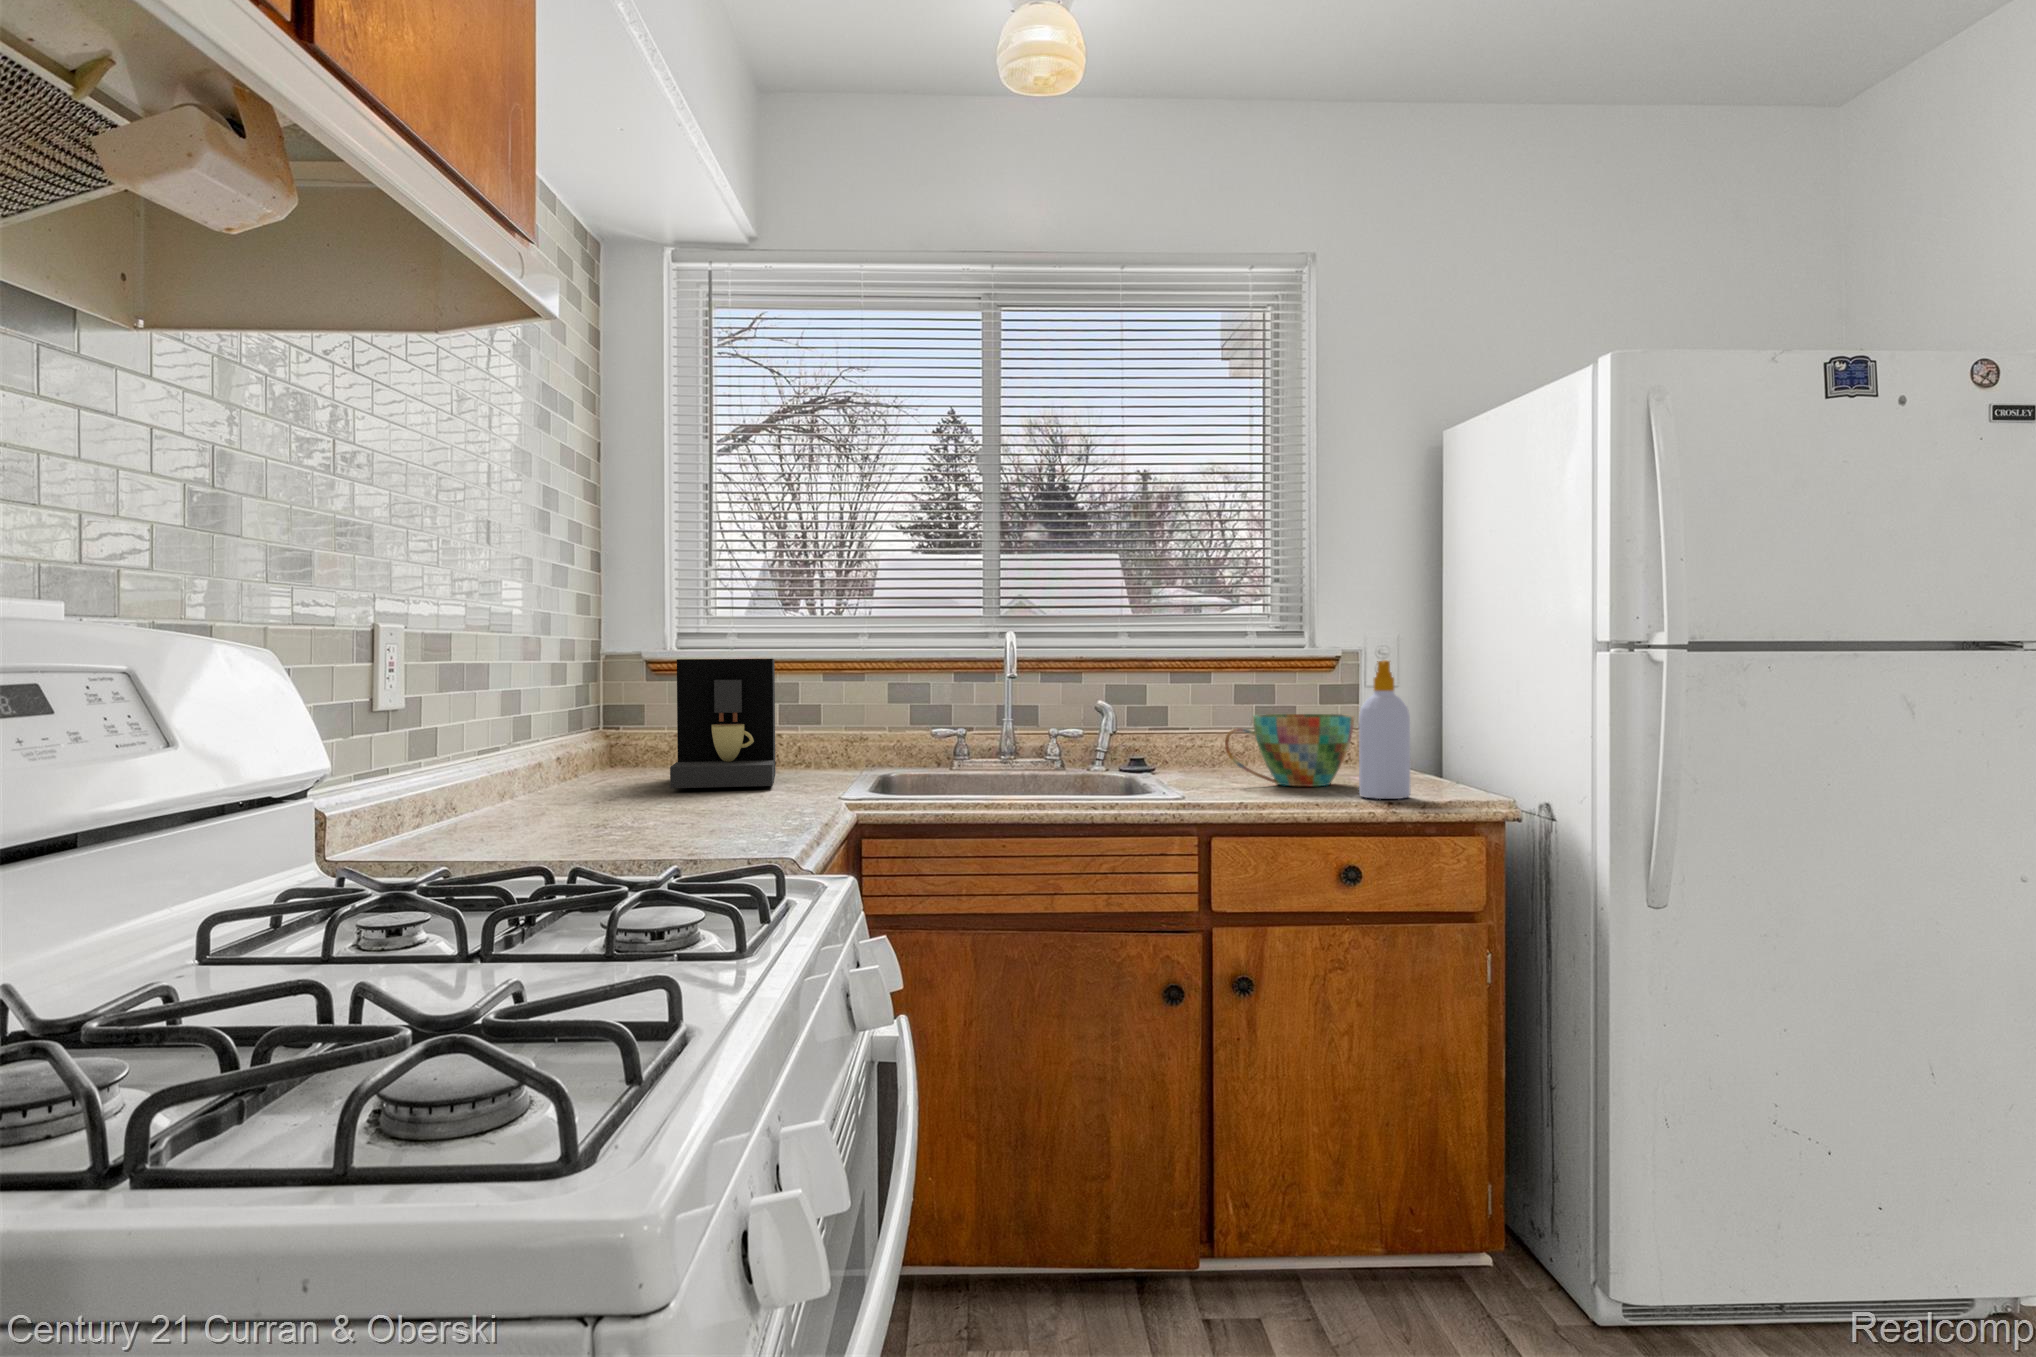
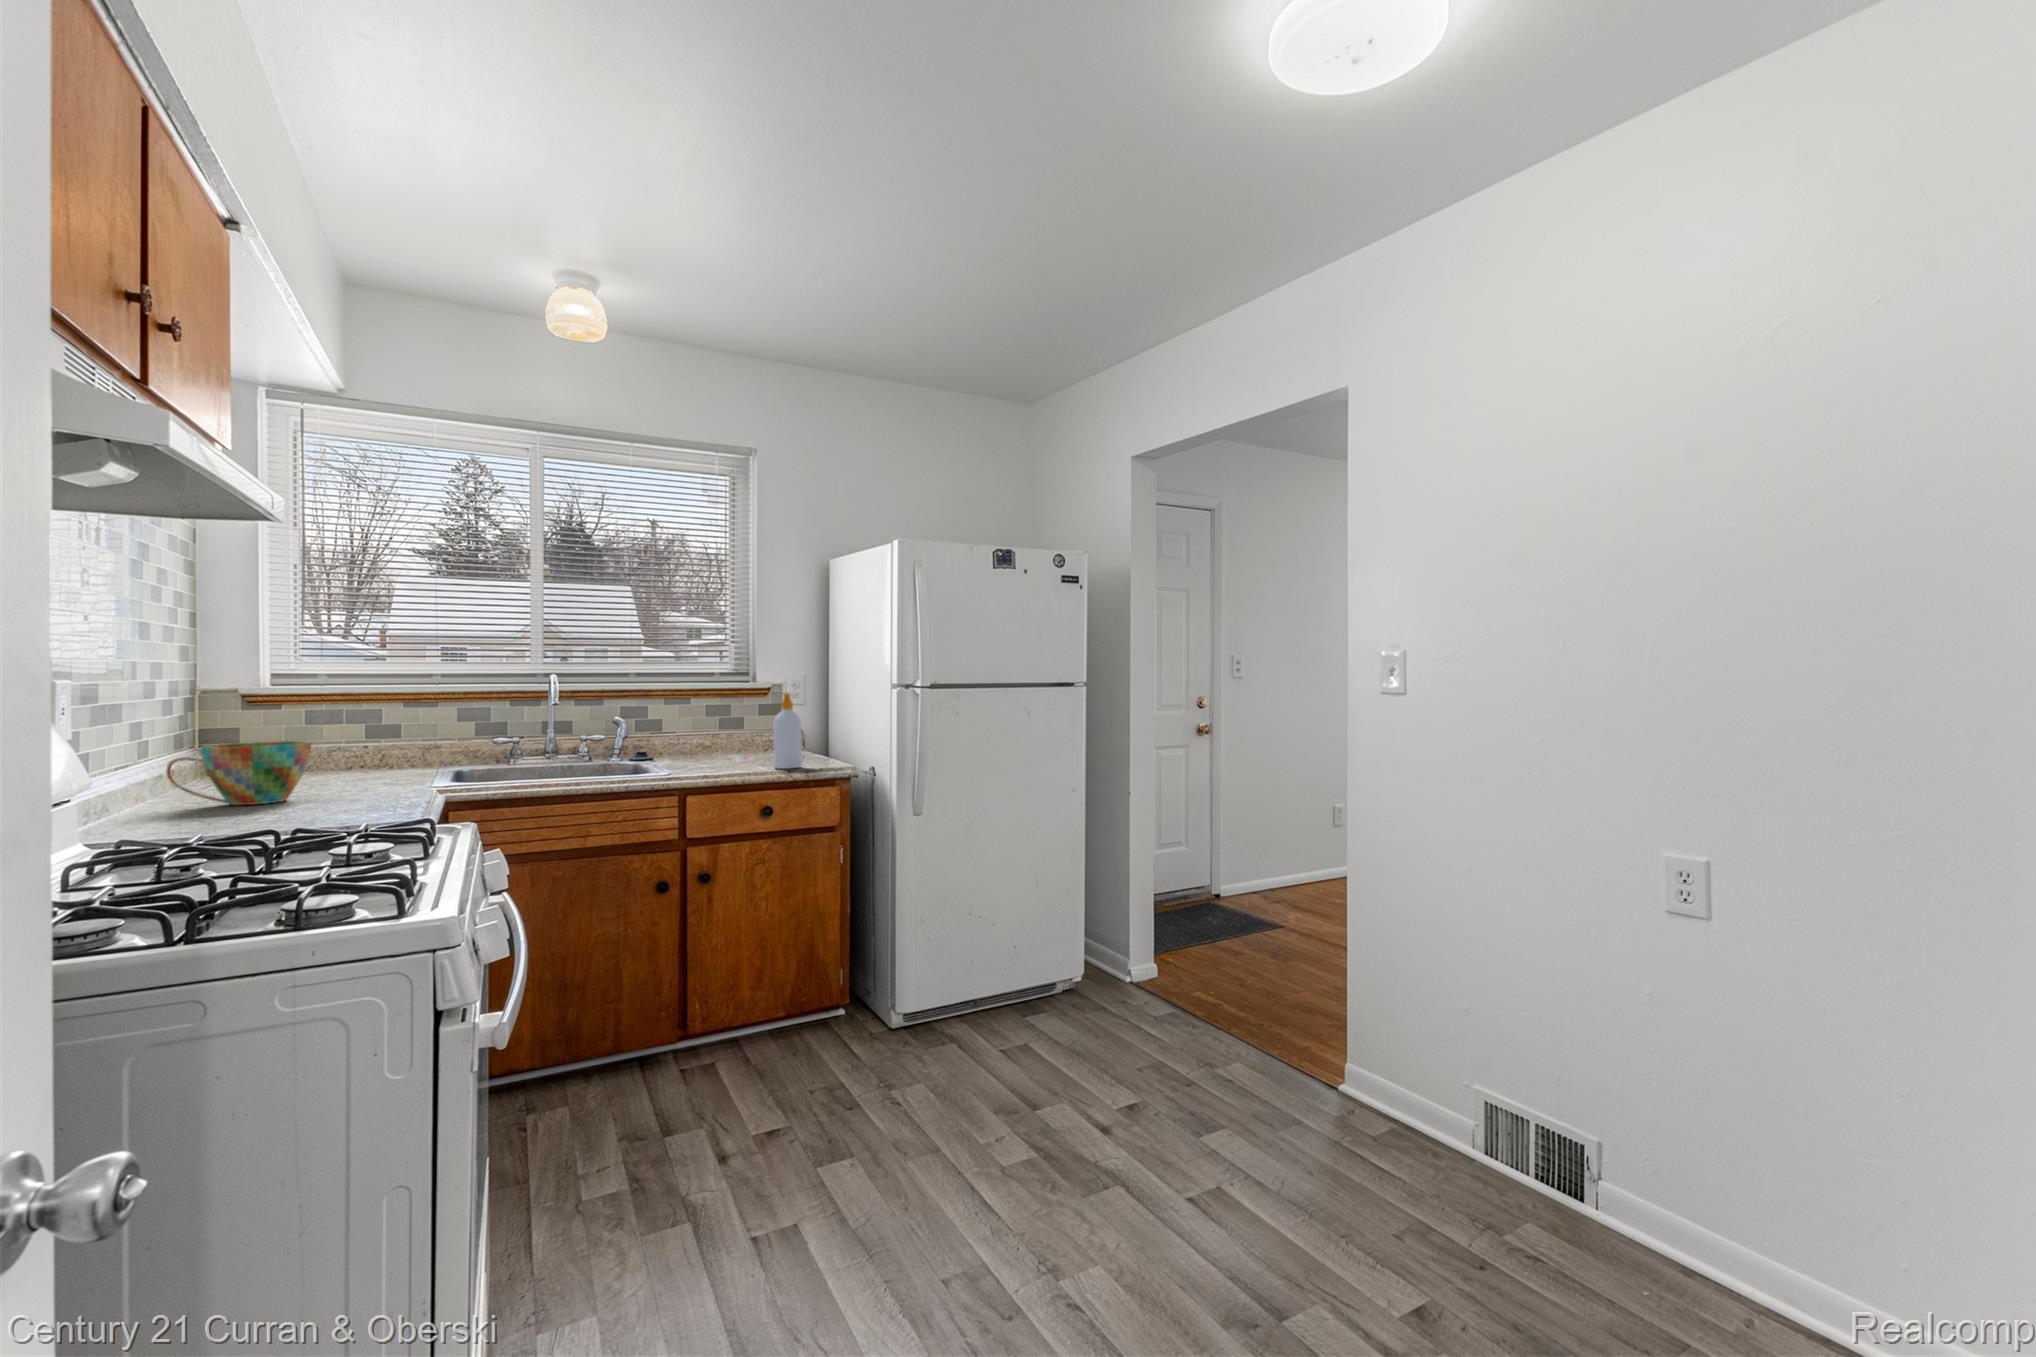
coffee maker: present [670,659,776,788] -> none [287,694,374,787]
cup: present [1225,714,1354,786] -> present [166,741,311,805]

